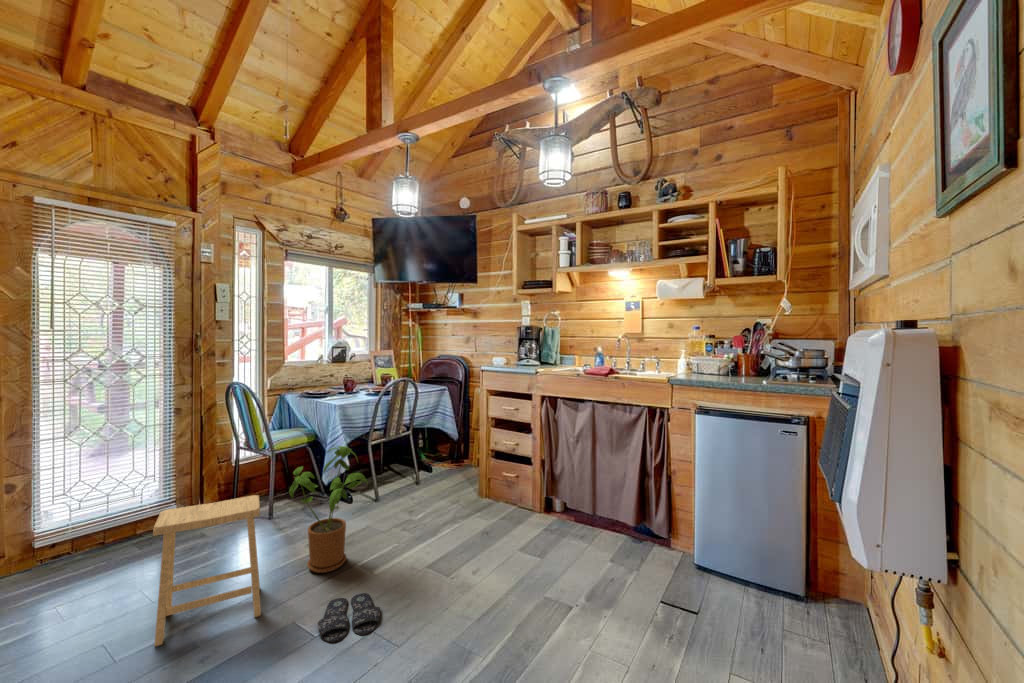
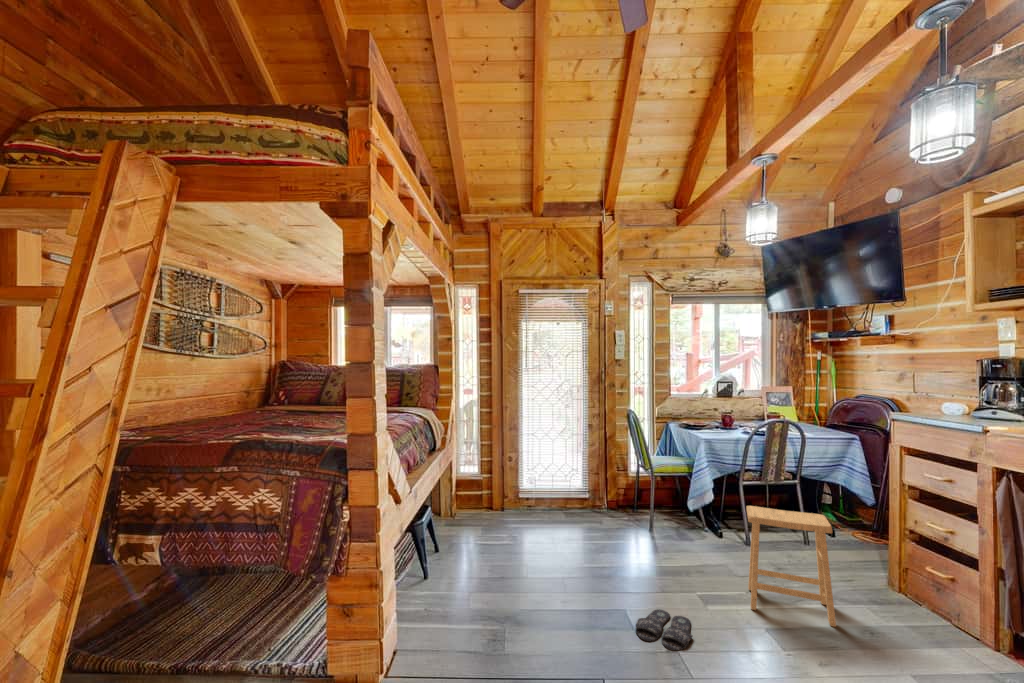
house plant: present [289,446,368,573] -> none [639,474,704,588]
footstool: present [153,495,261,646] -> present [746,506,836,627]

